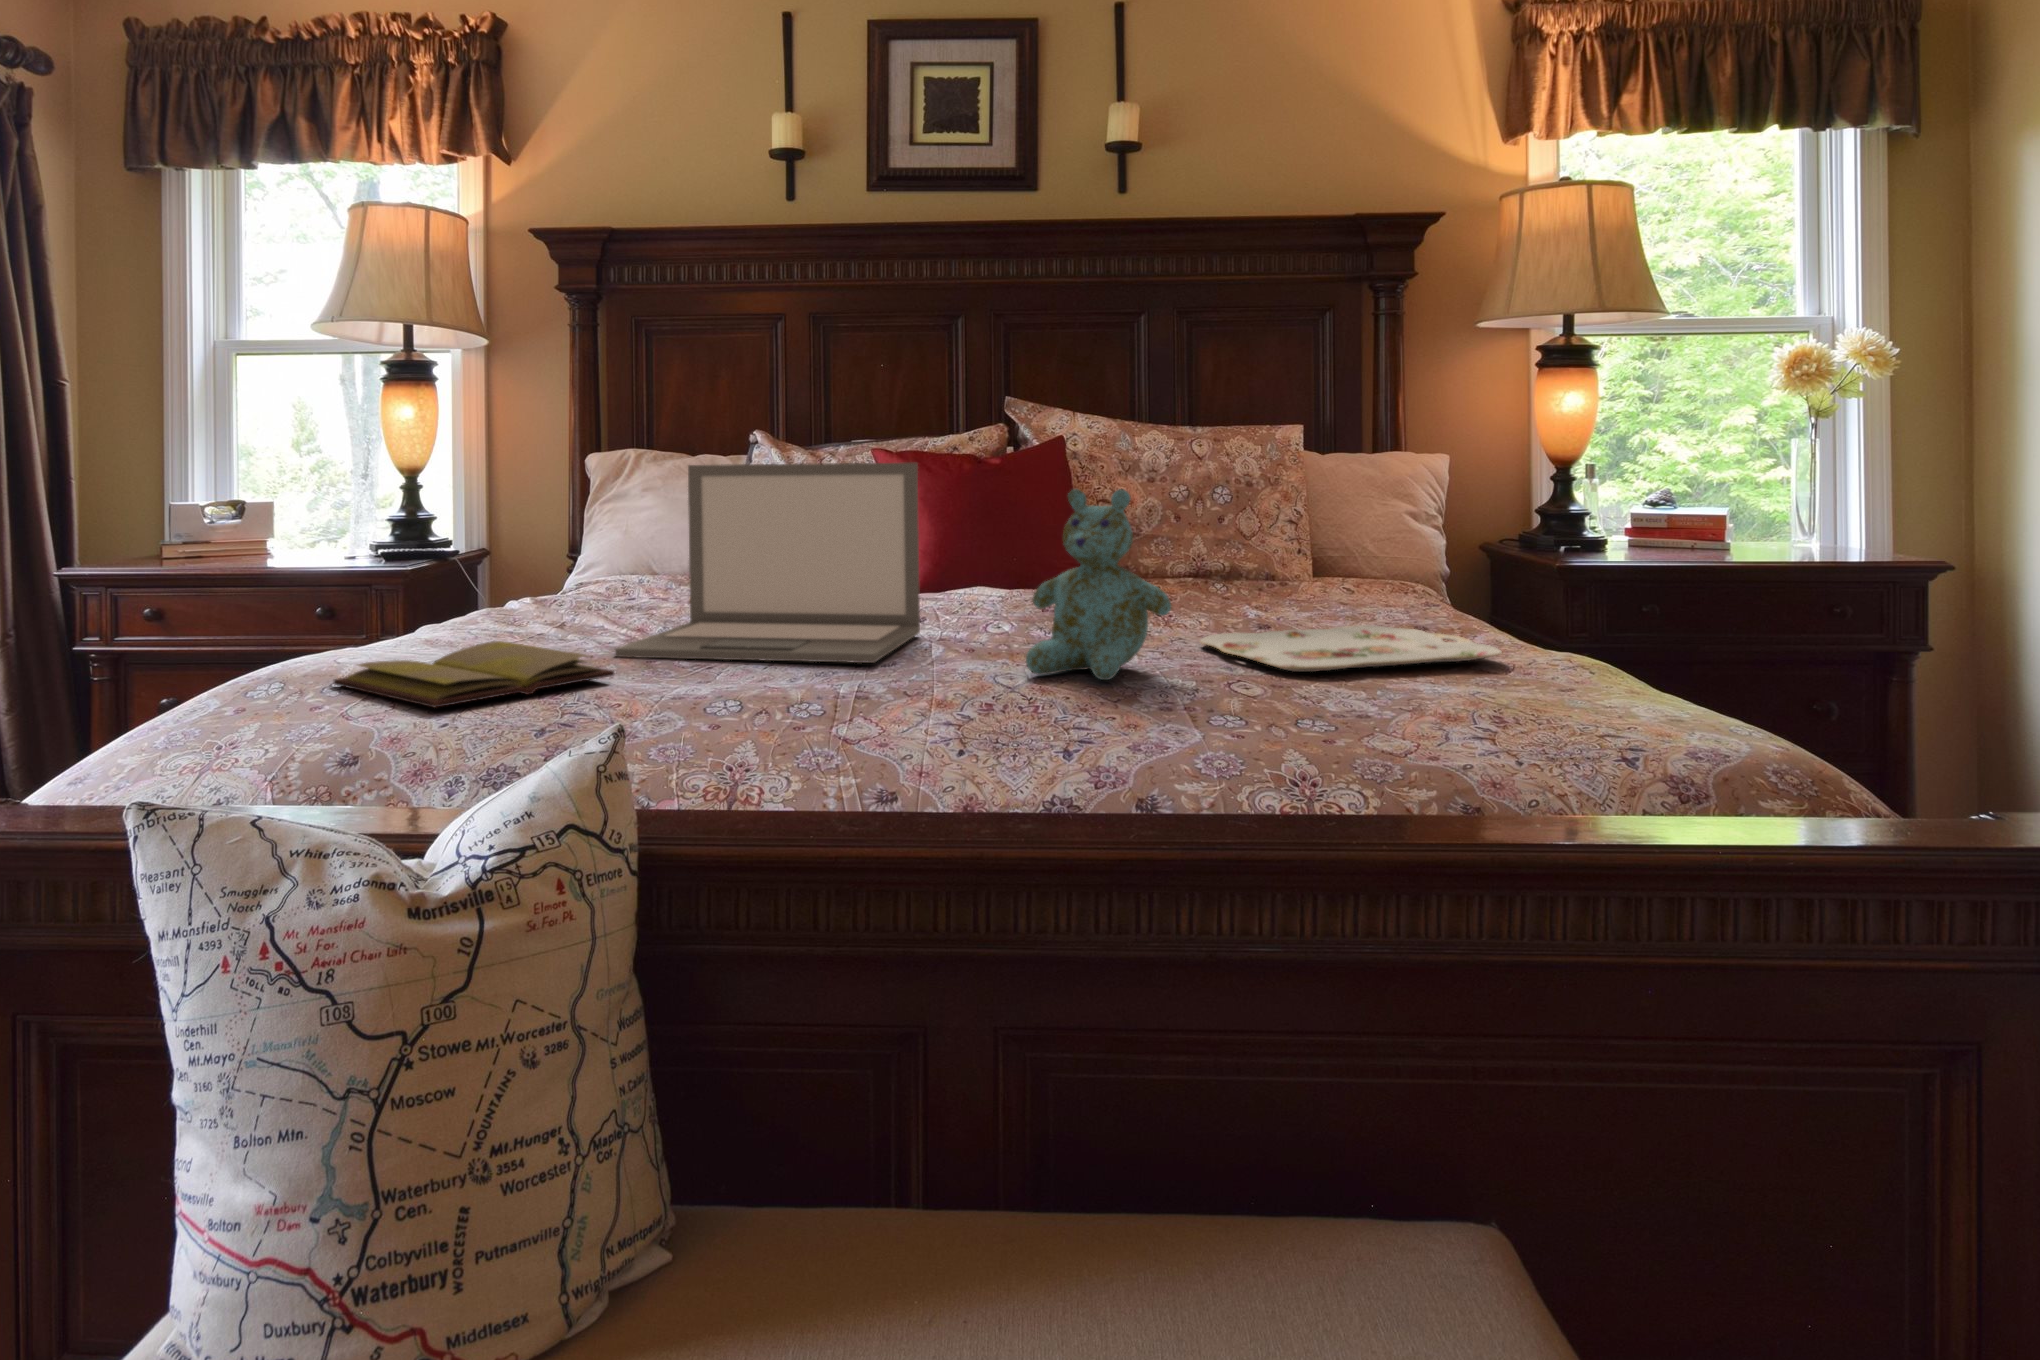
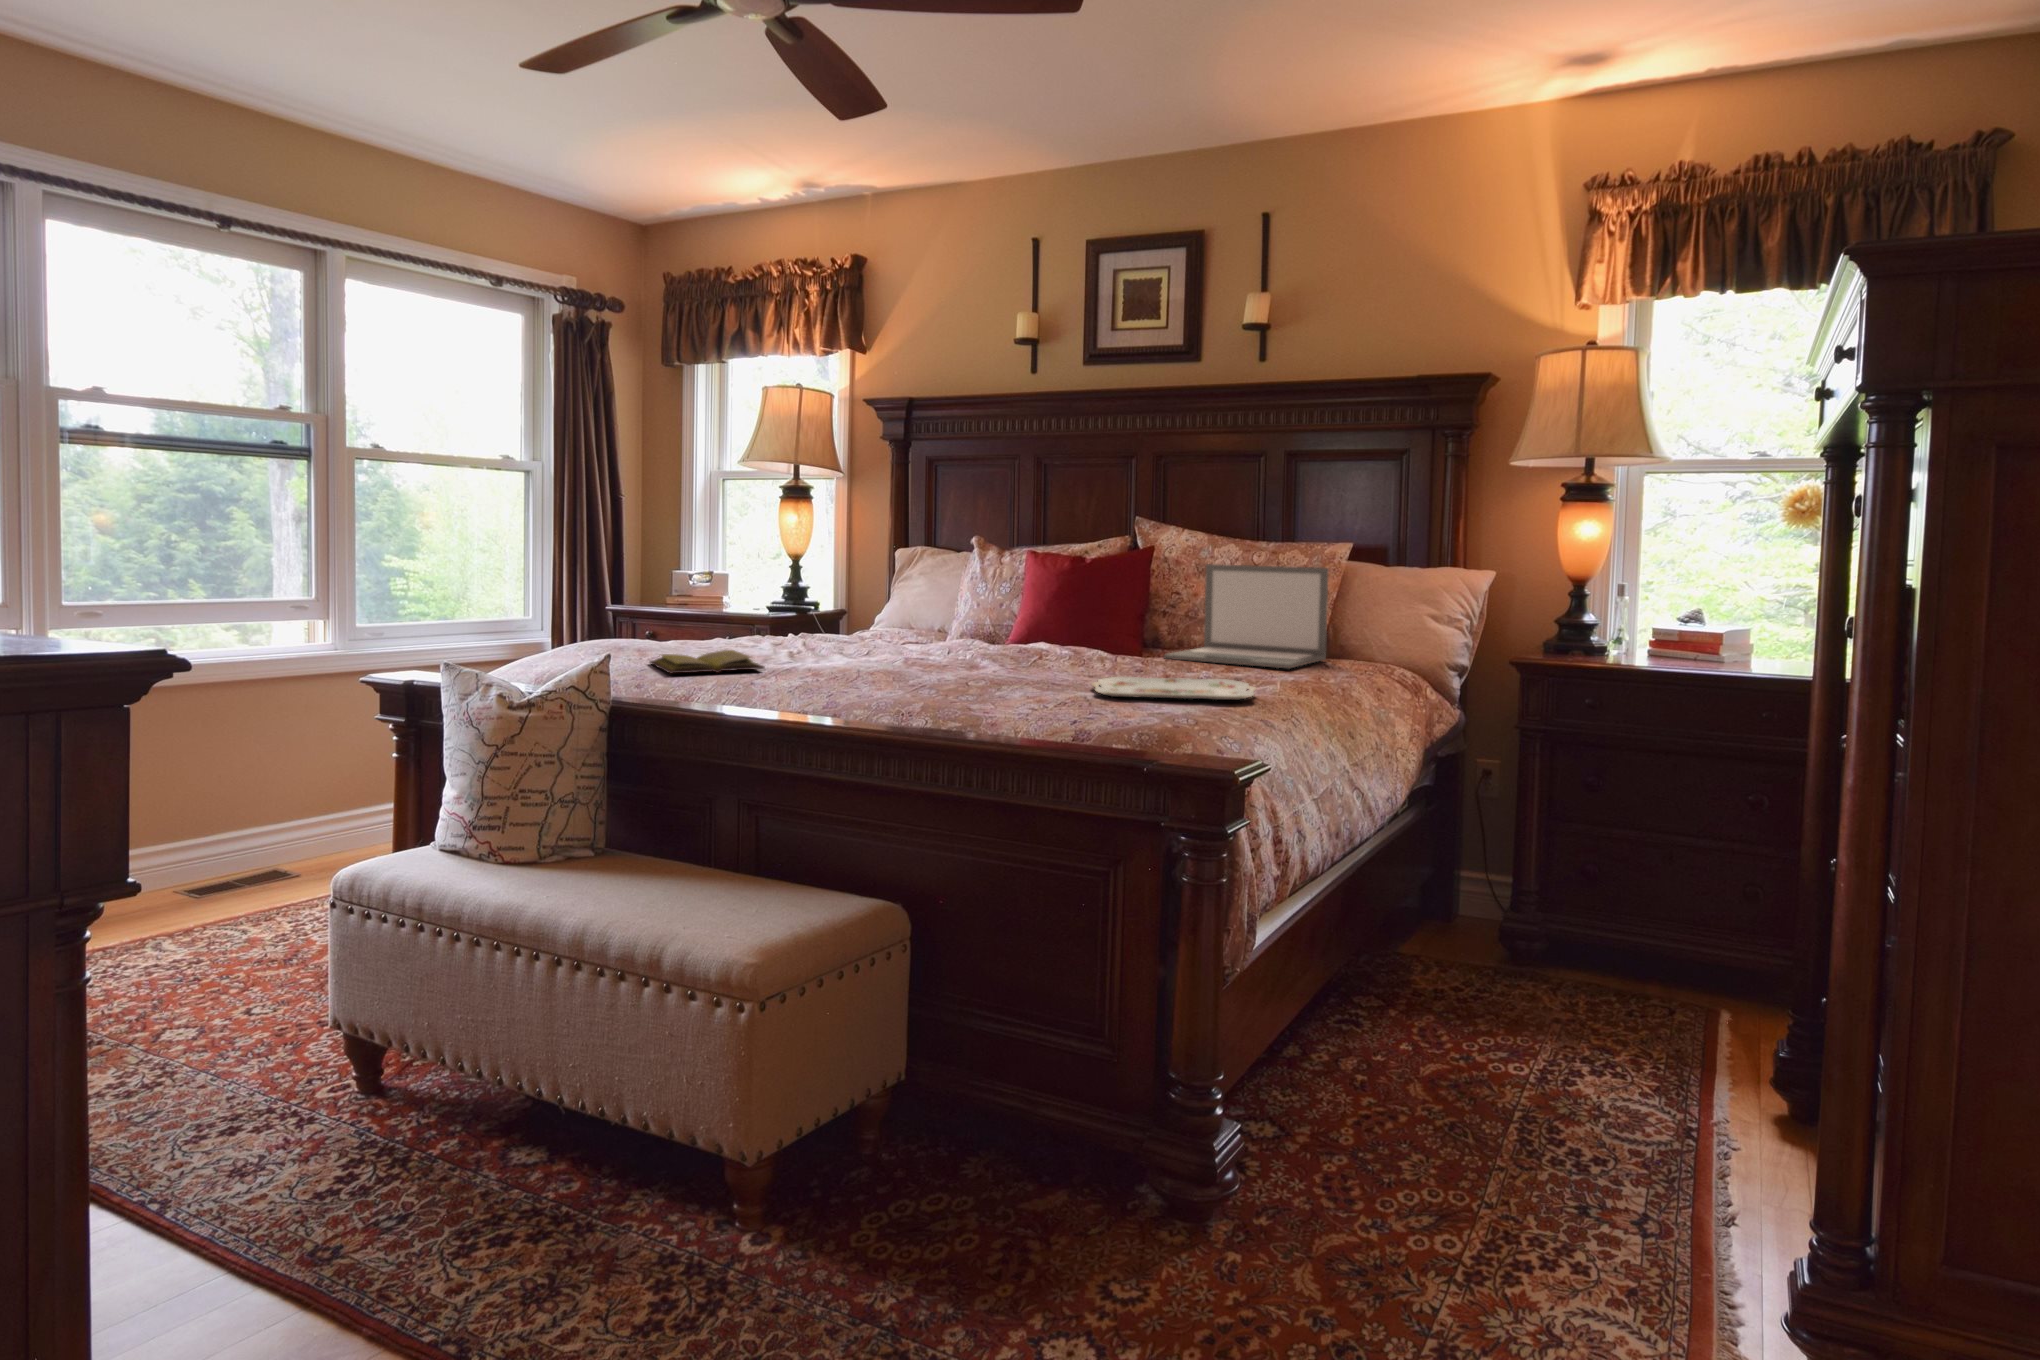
laptop: present [615,463,920,663] -> present [1164,564,1329,668]
stuffed bear: present [1026,489,1171,680] -> none [961,585,1042,690]

